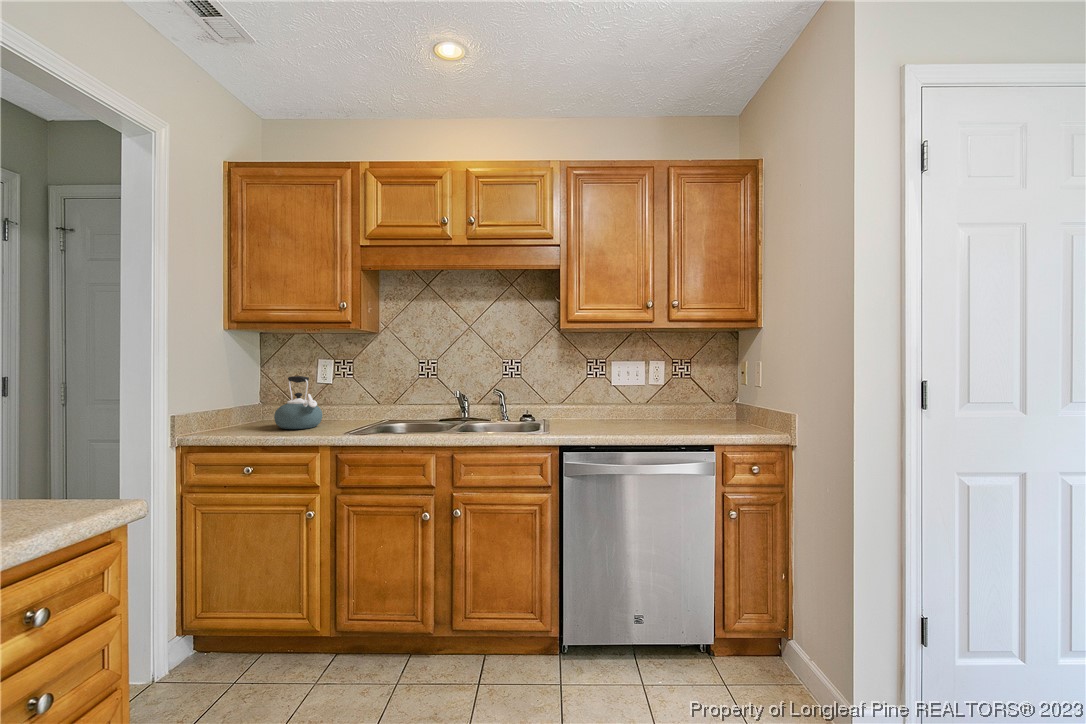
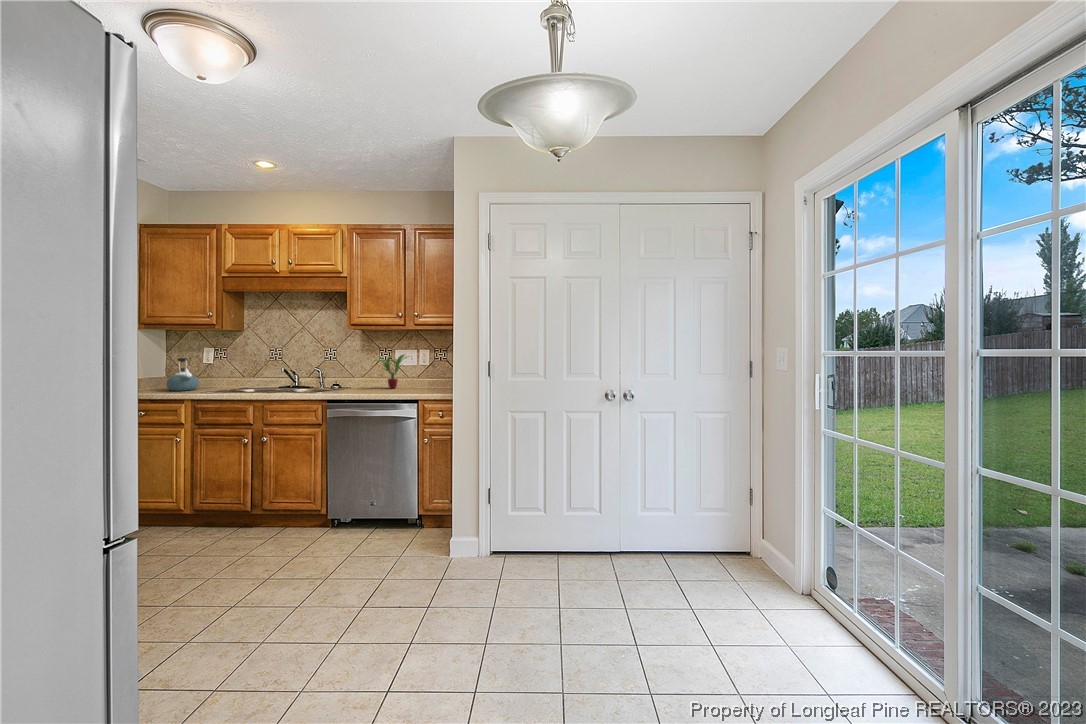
potted plant: none [591,366,645,421] -> present [376,355,405,389]

